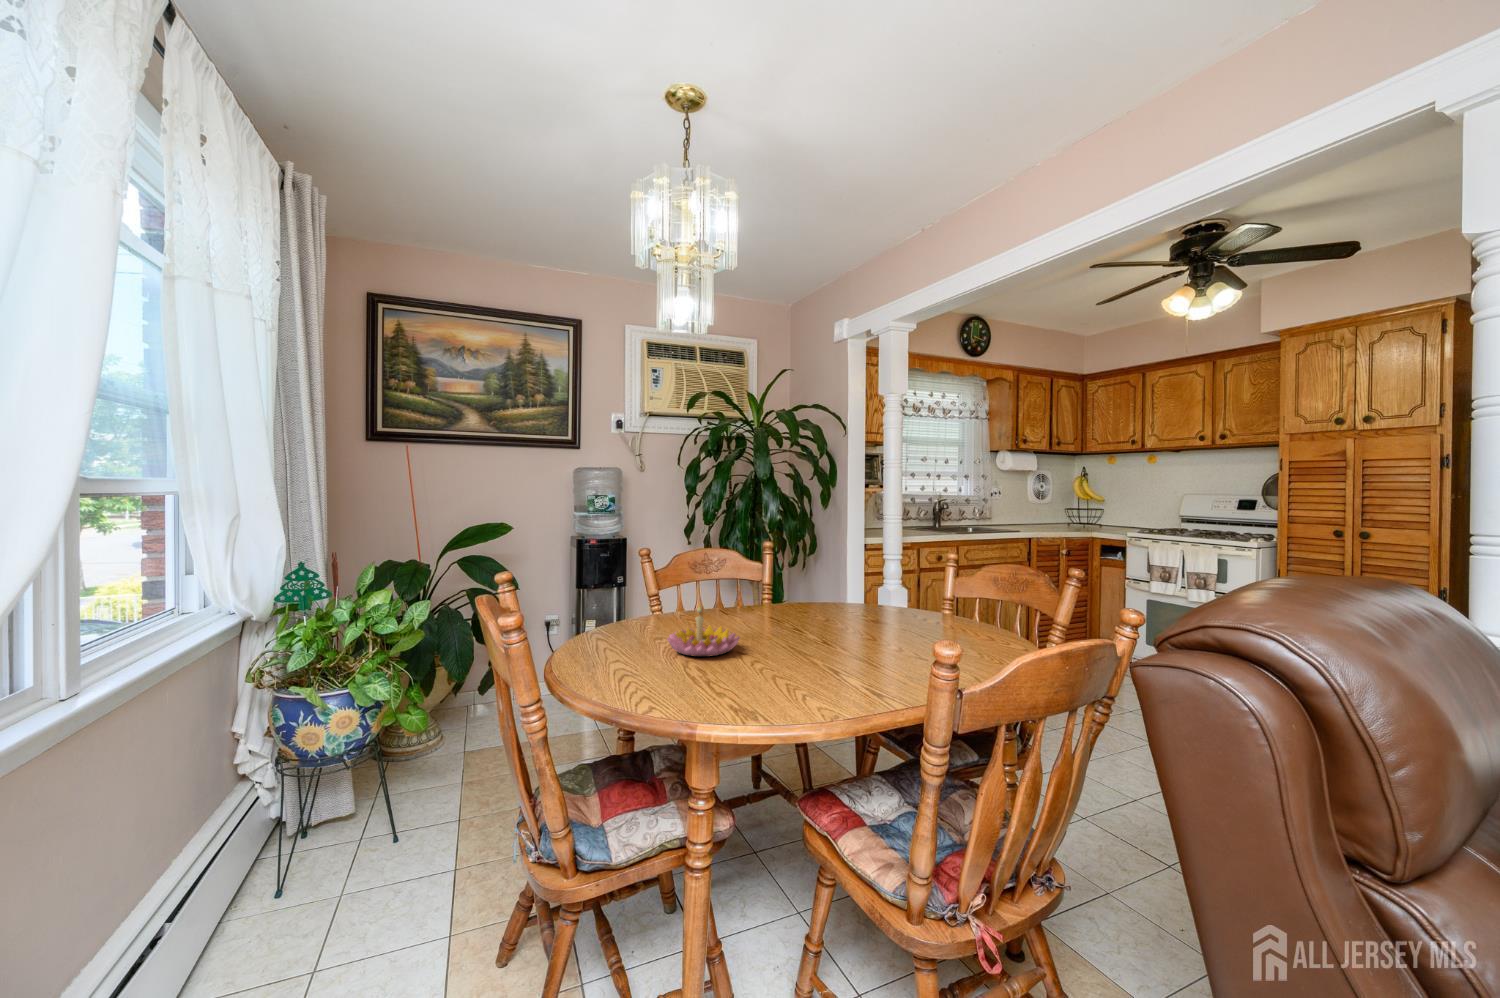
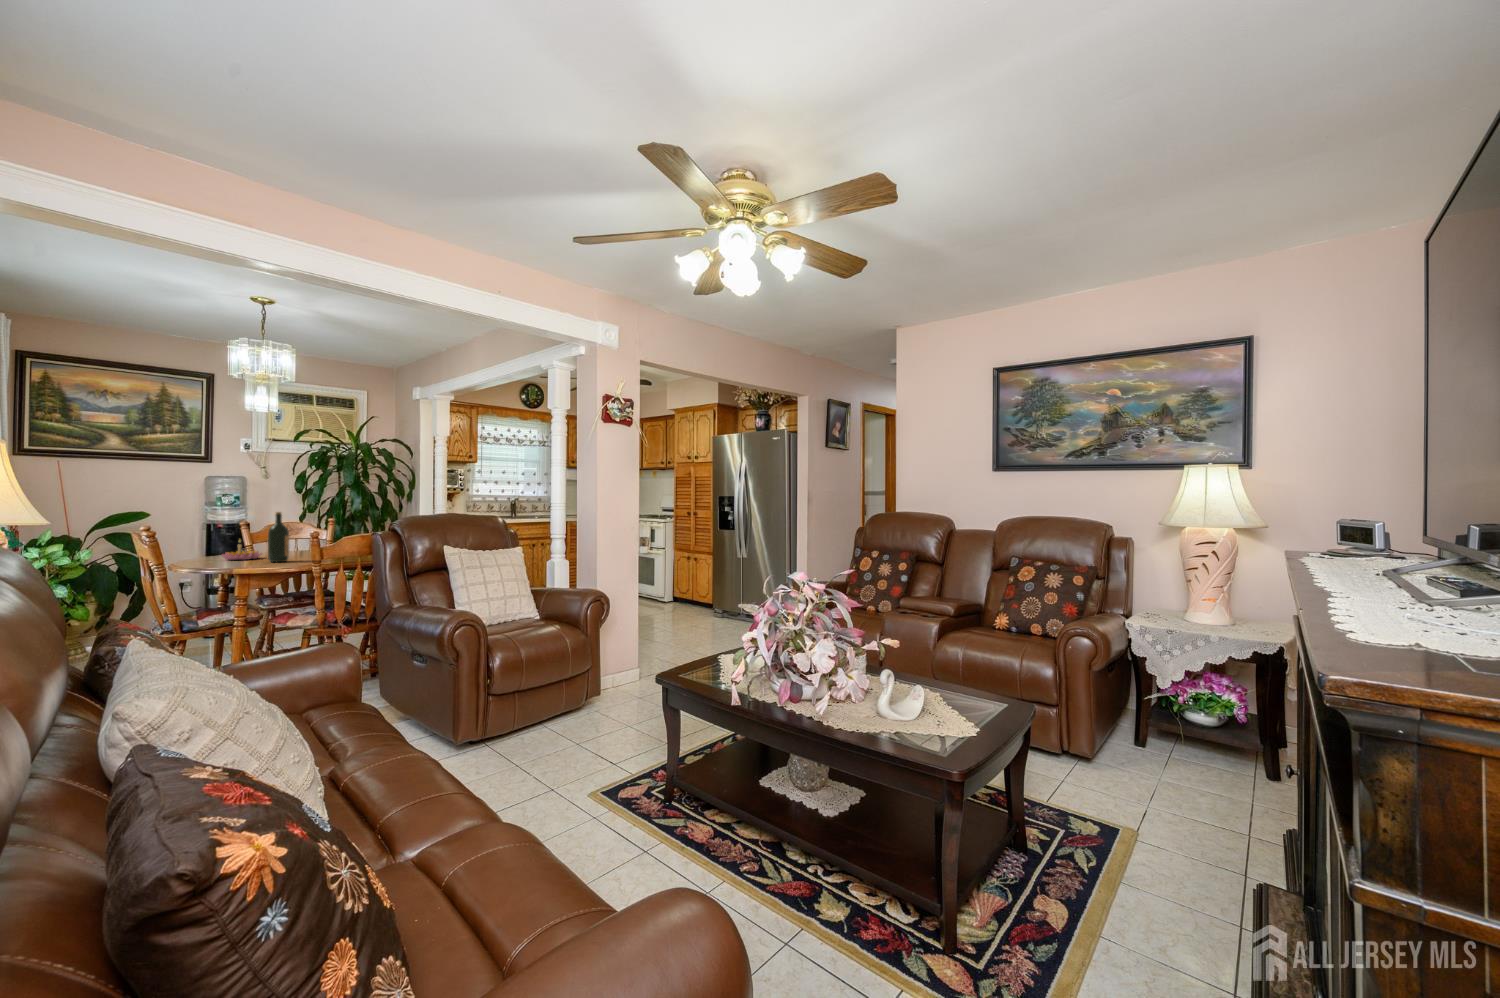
wine bottle: none [784,547,829,683] -> present [268,512,289,562]

